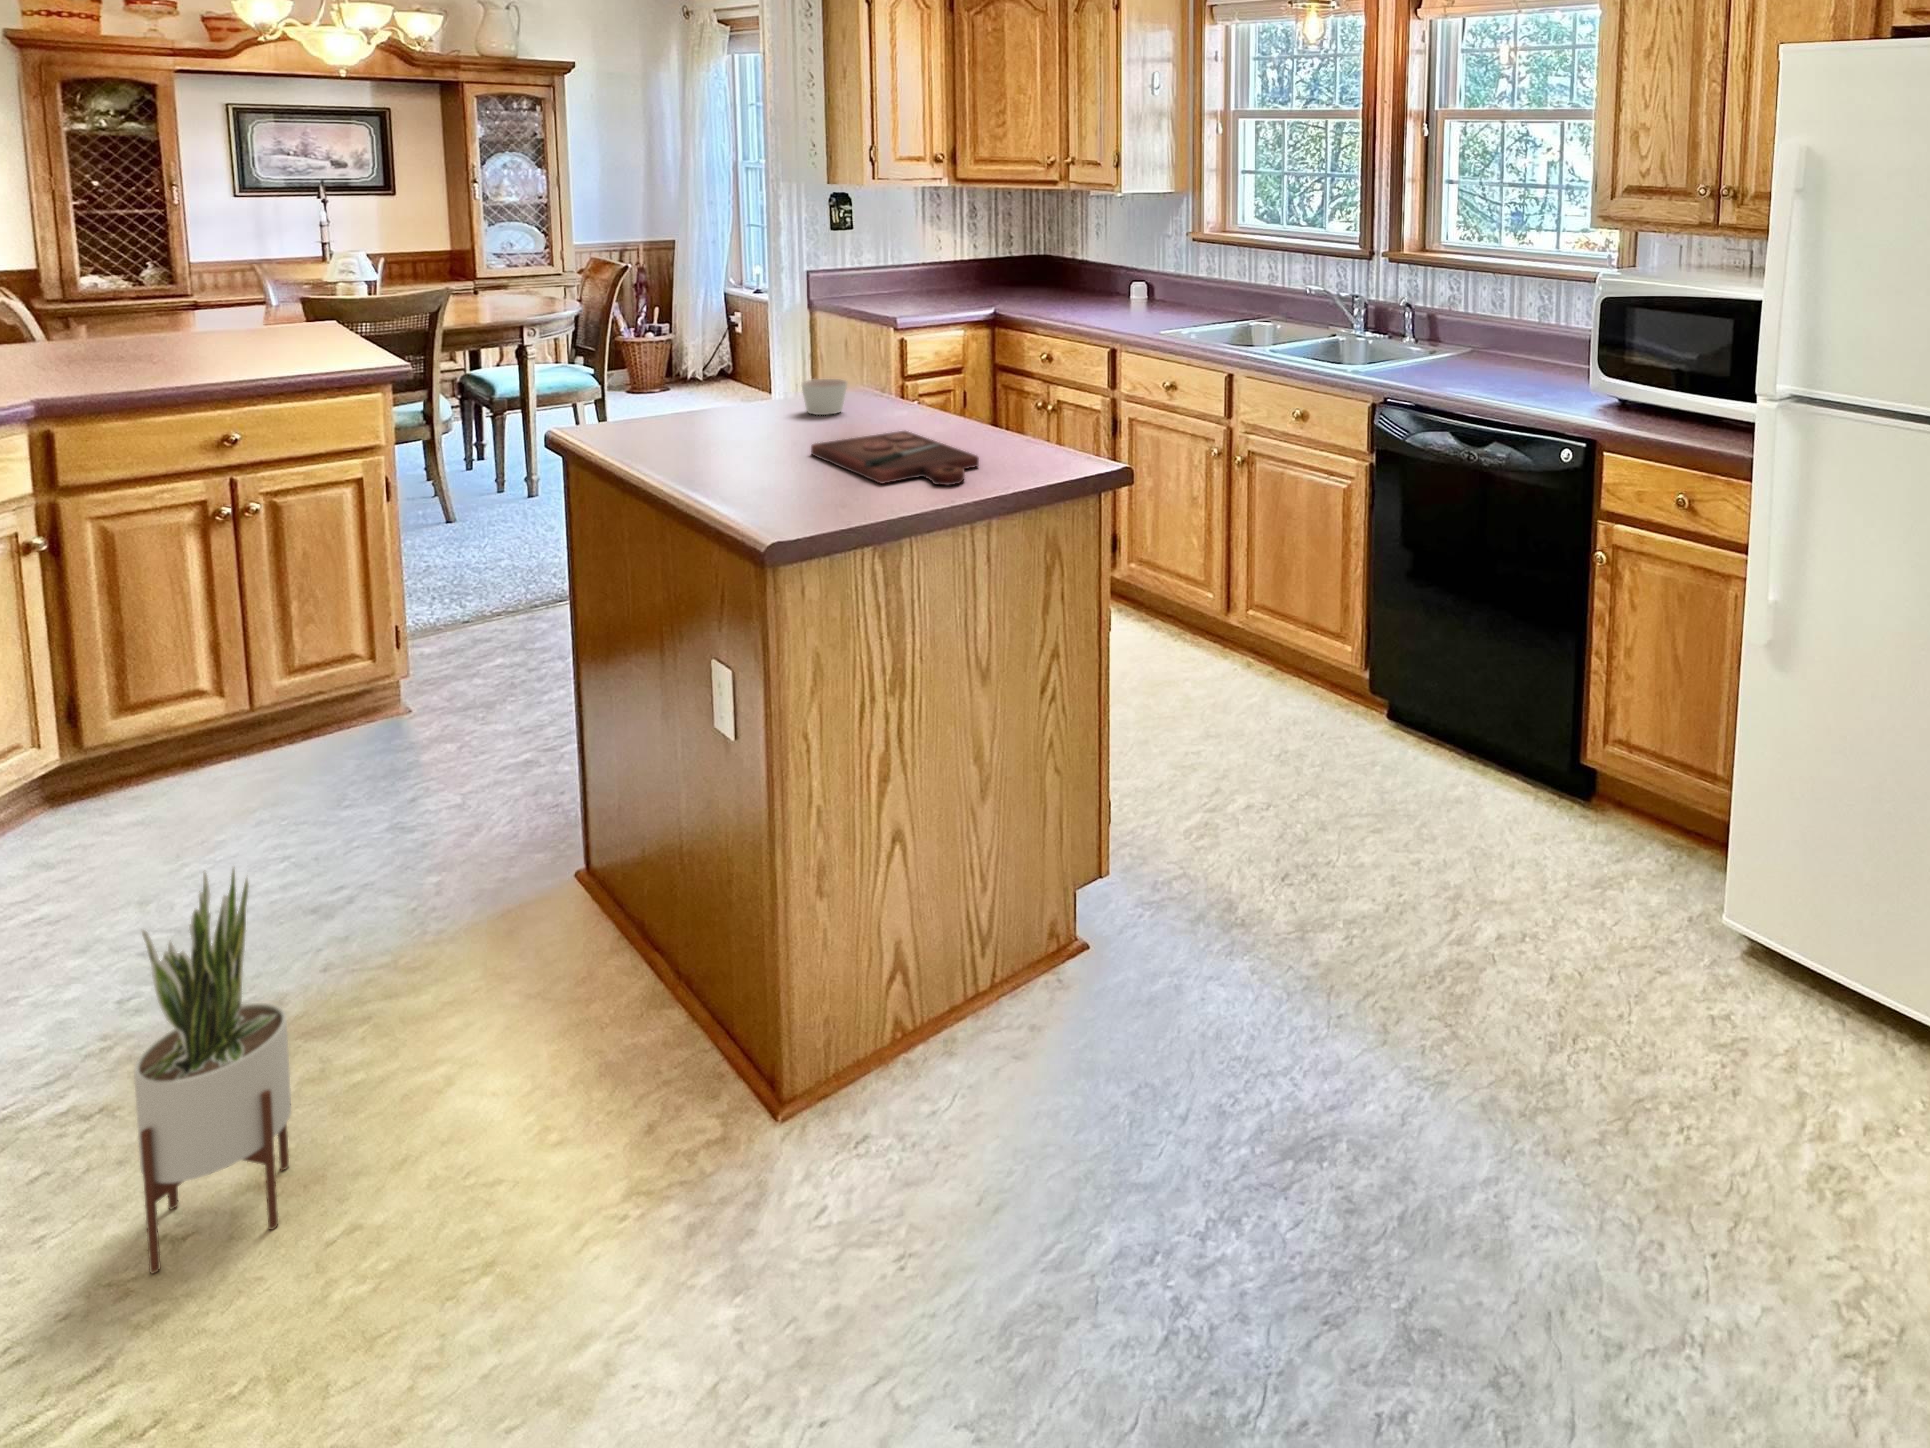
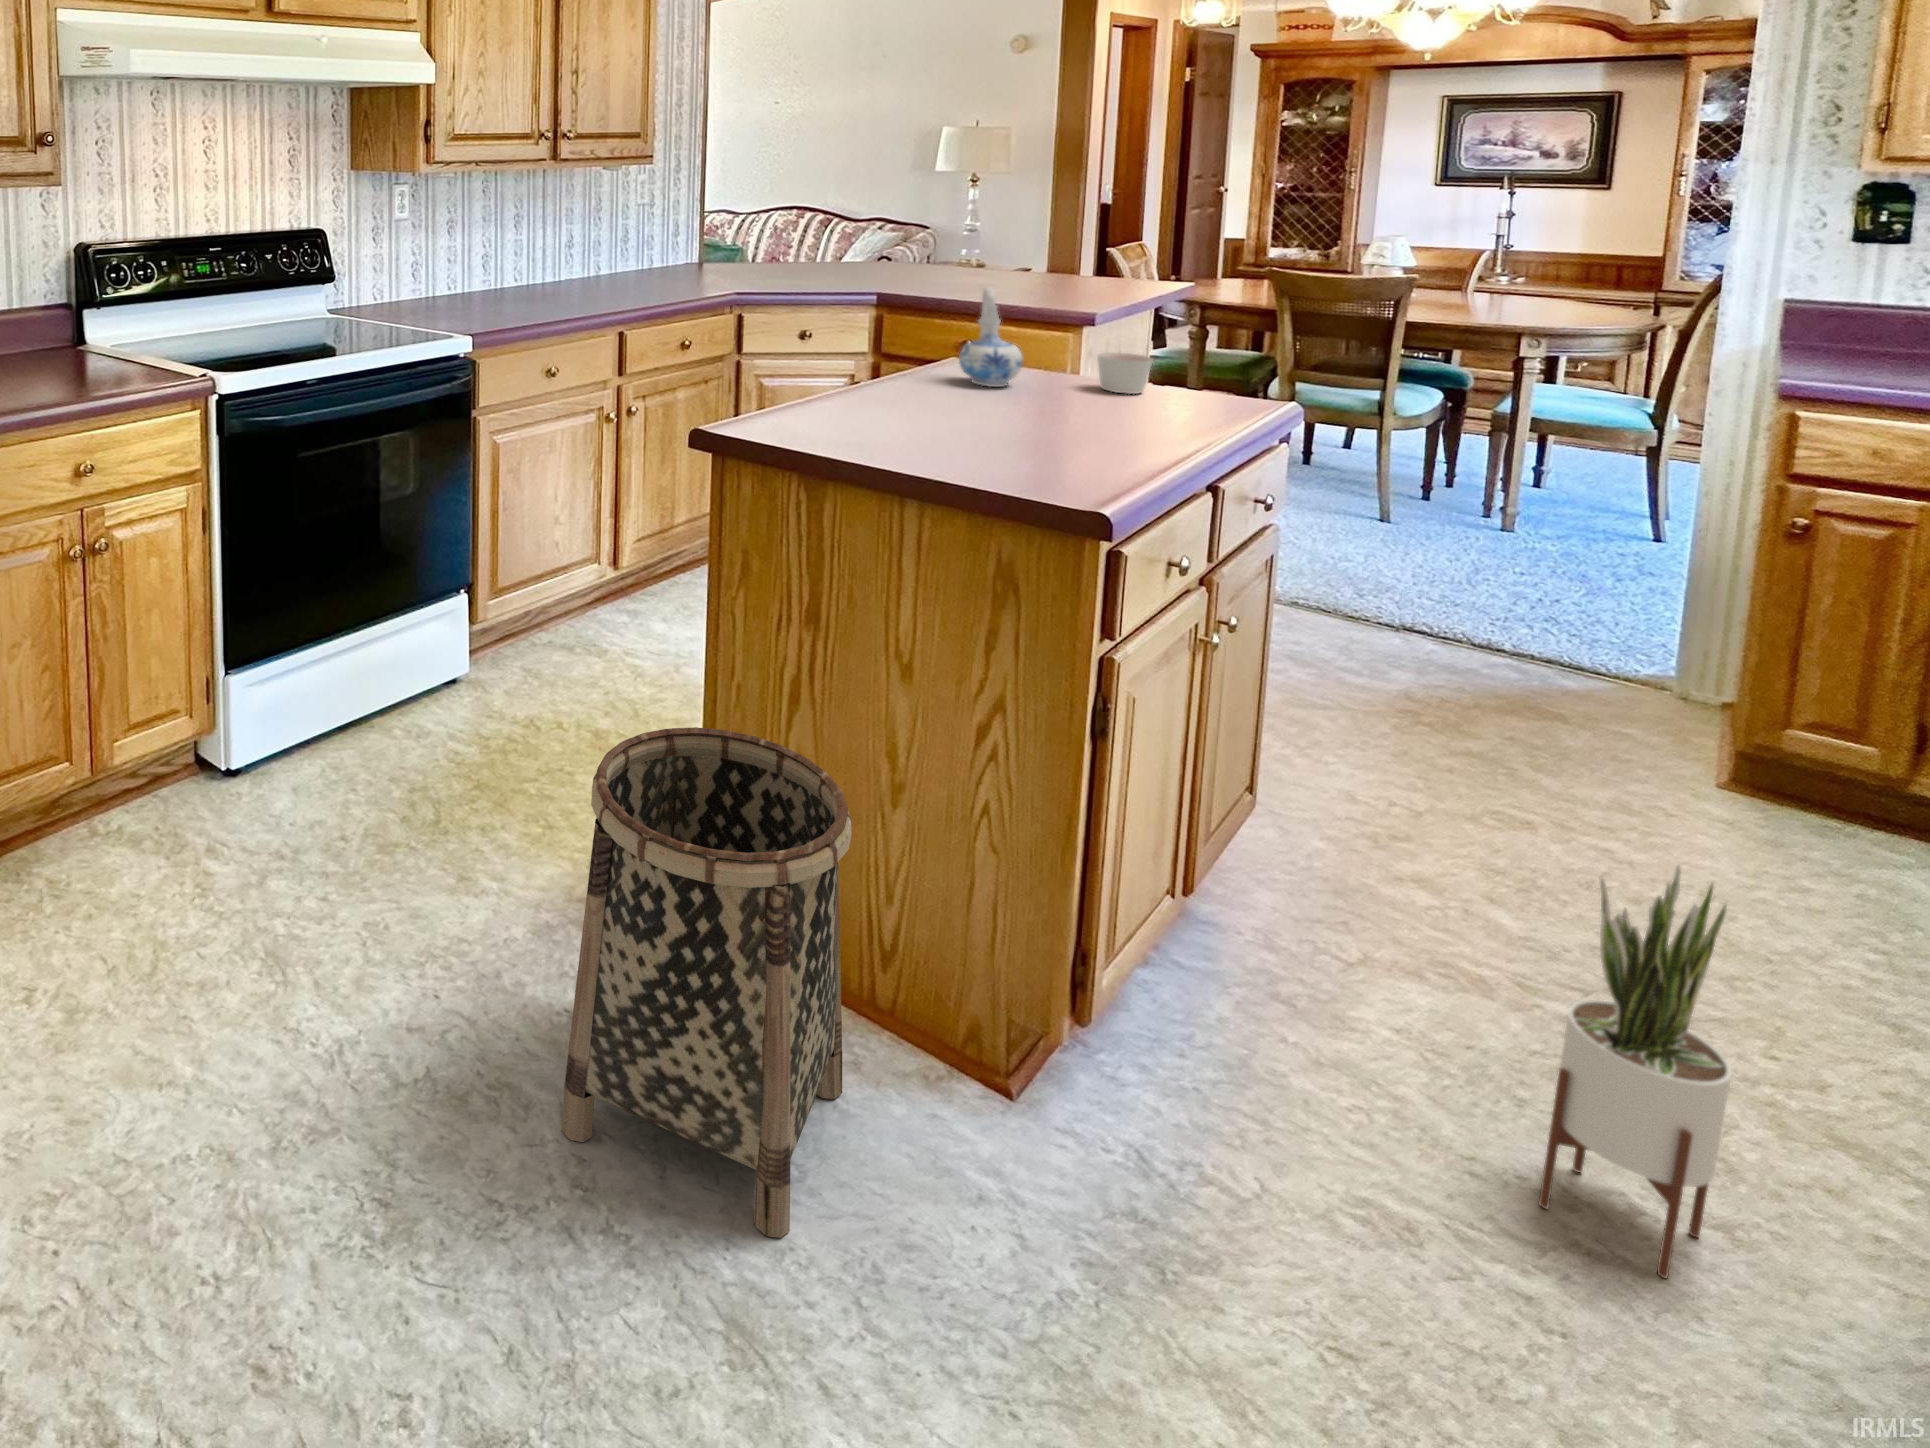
ceramic pitcher: none [724,342,786,438] -> present [959,287,1023,387]
cutting board: present [811,431,979,485] -> none [885,391,1066,447]
basket: none [918,772,1211,1267] -> present [562,727,852,1238]
potted plant: present [134,867,291,1273] -> present [1539,865,1732,1278]

